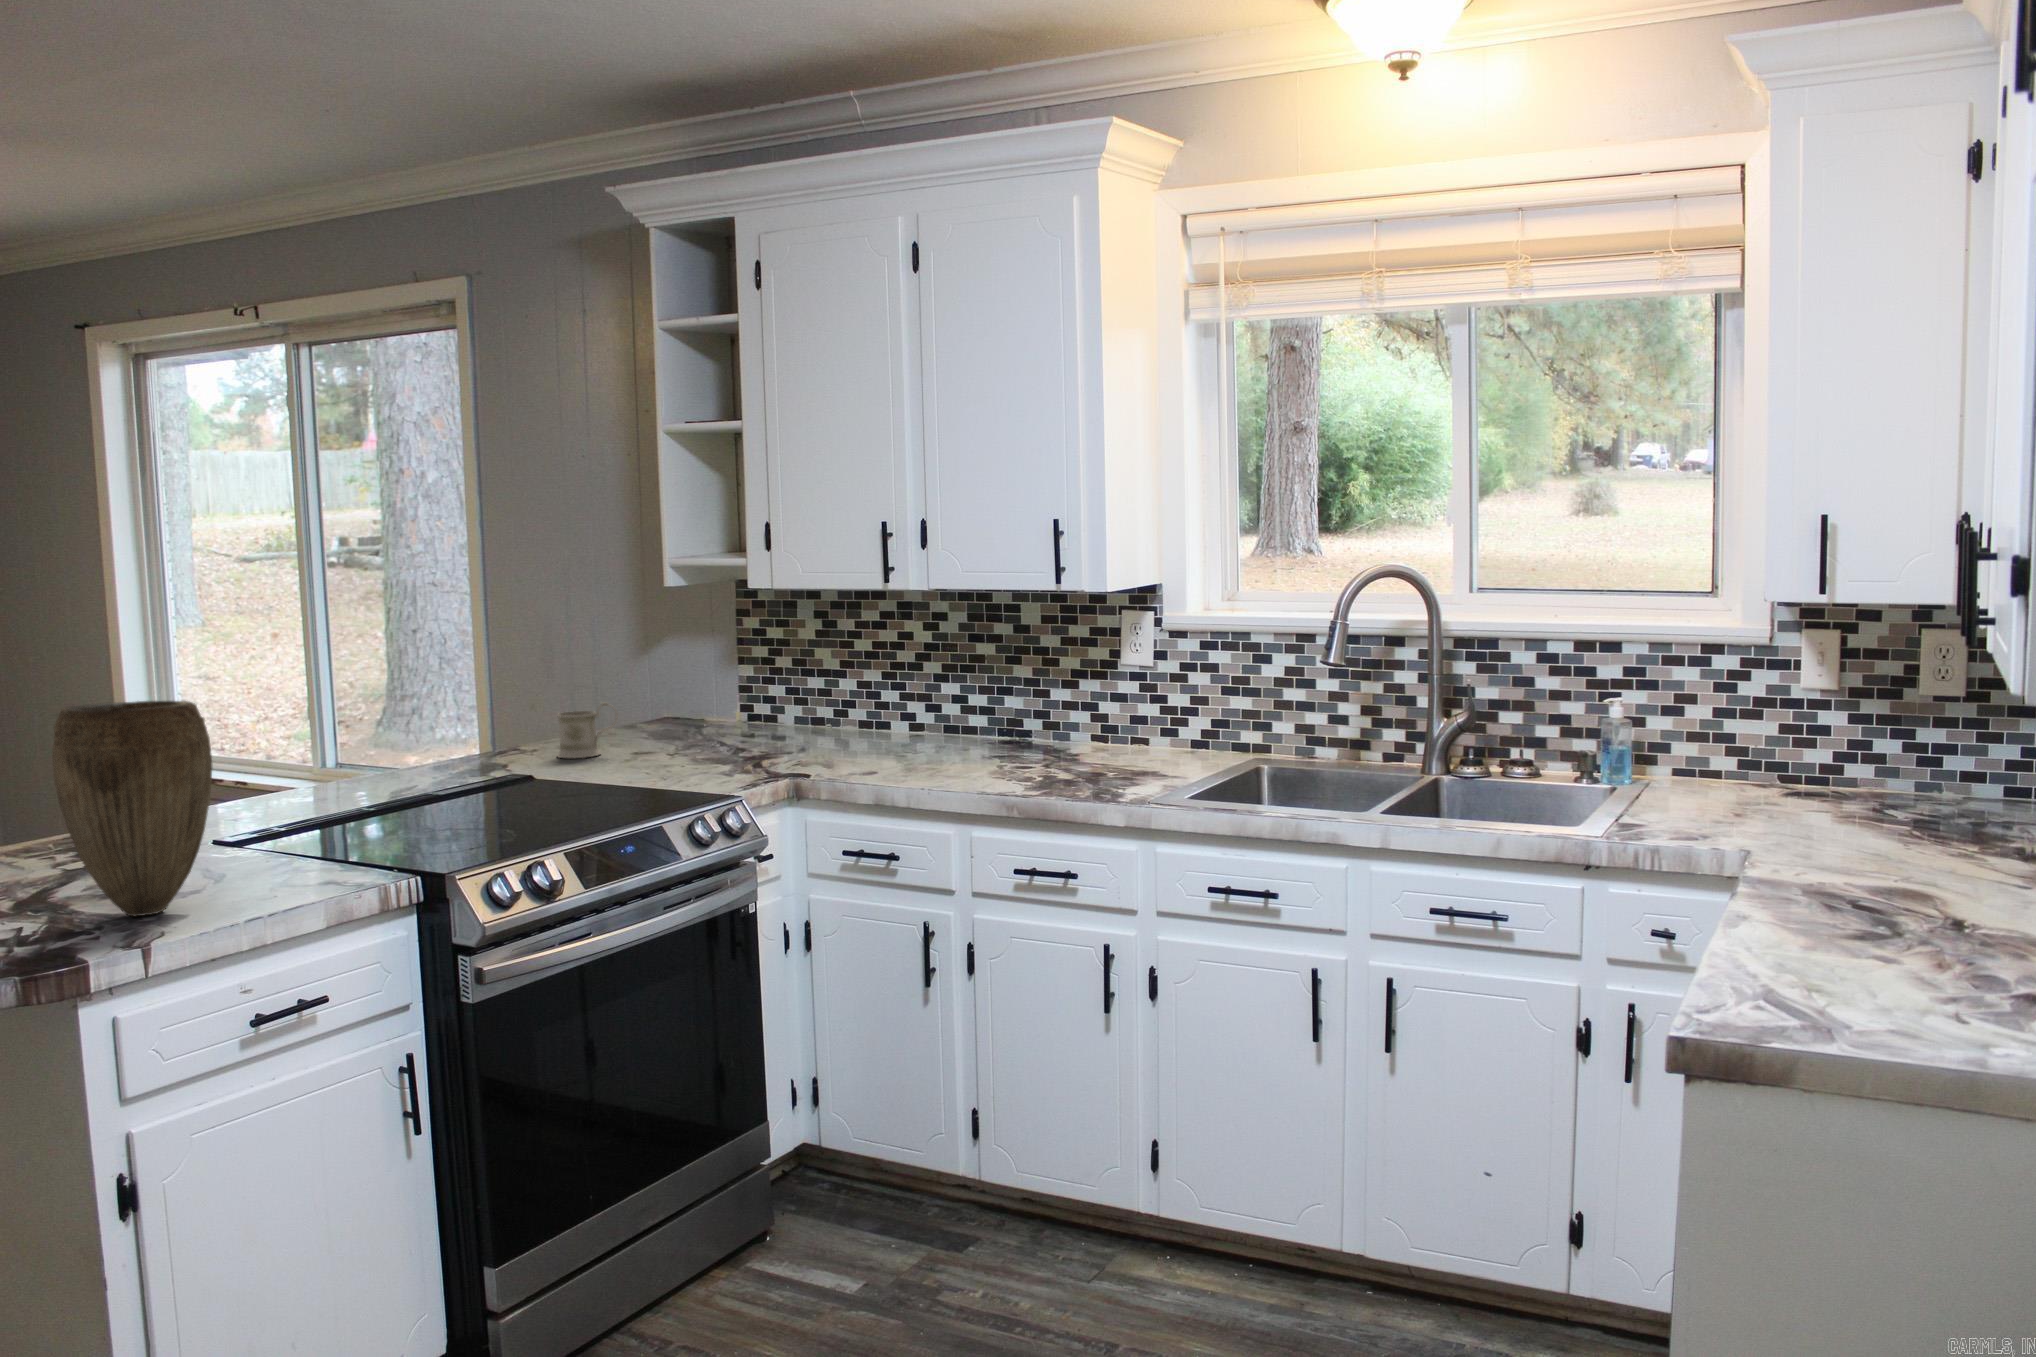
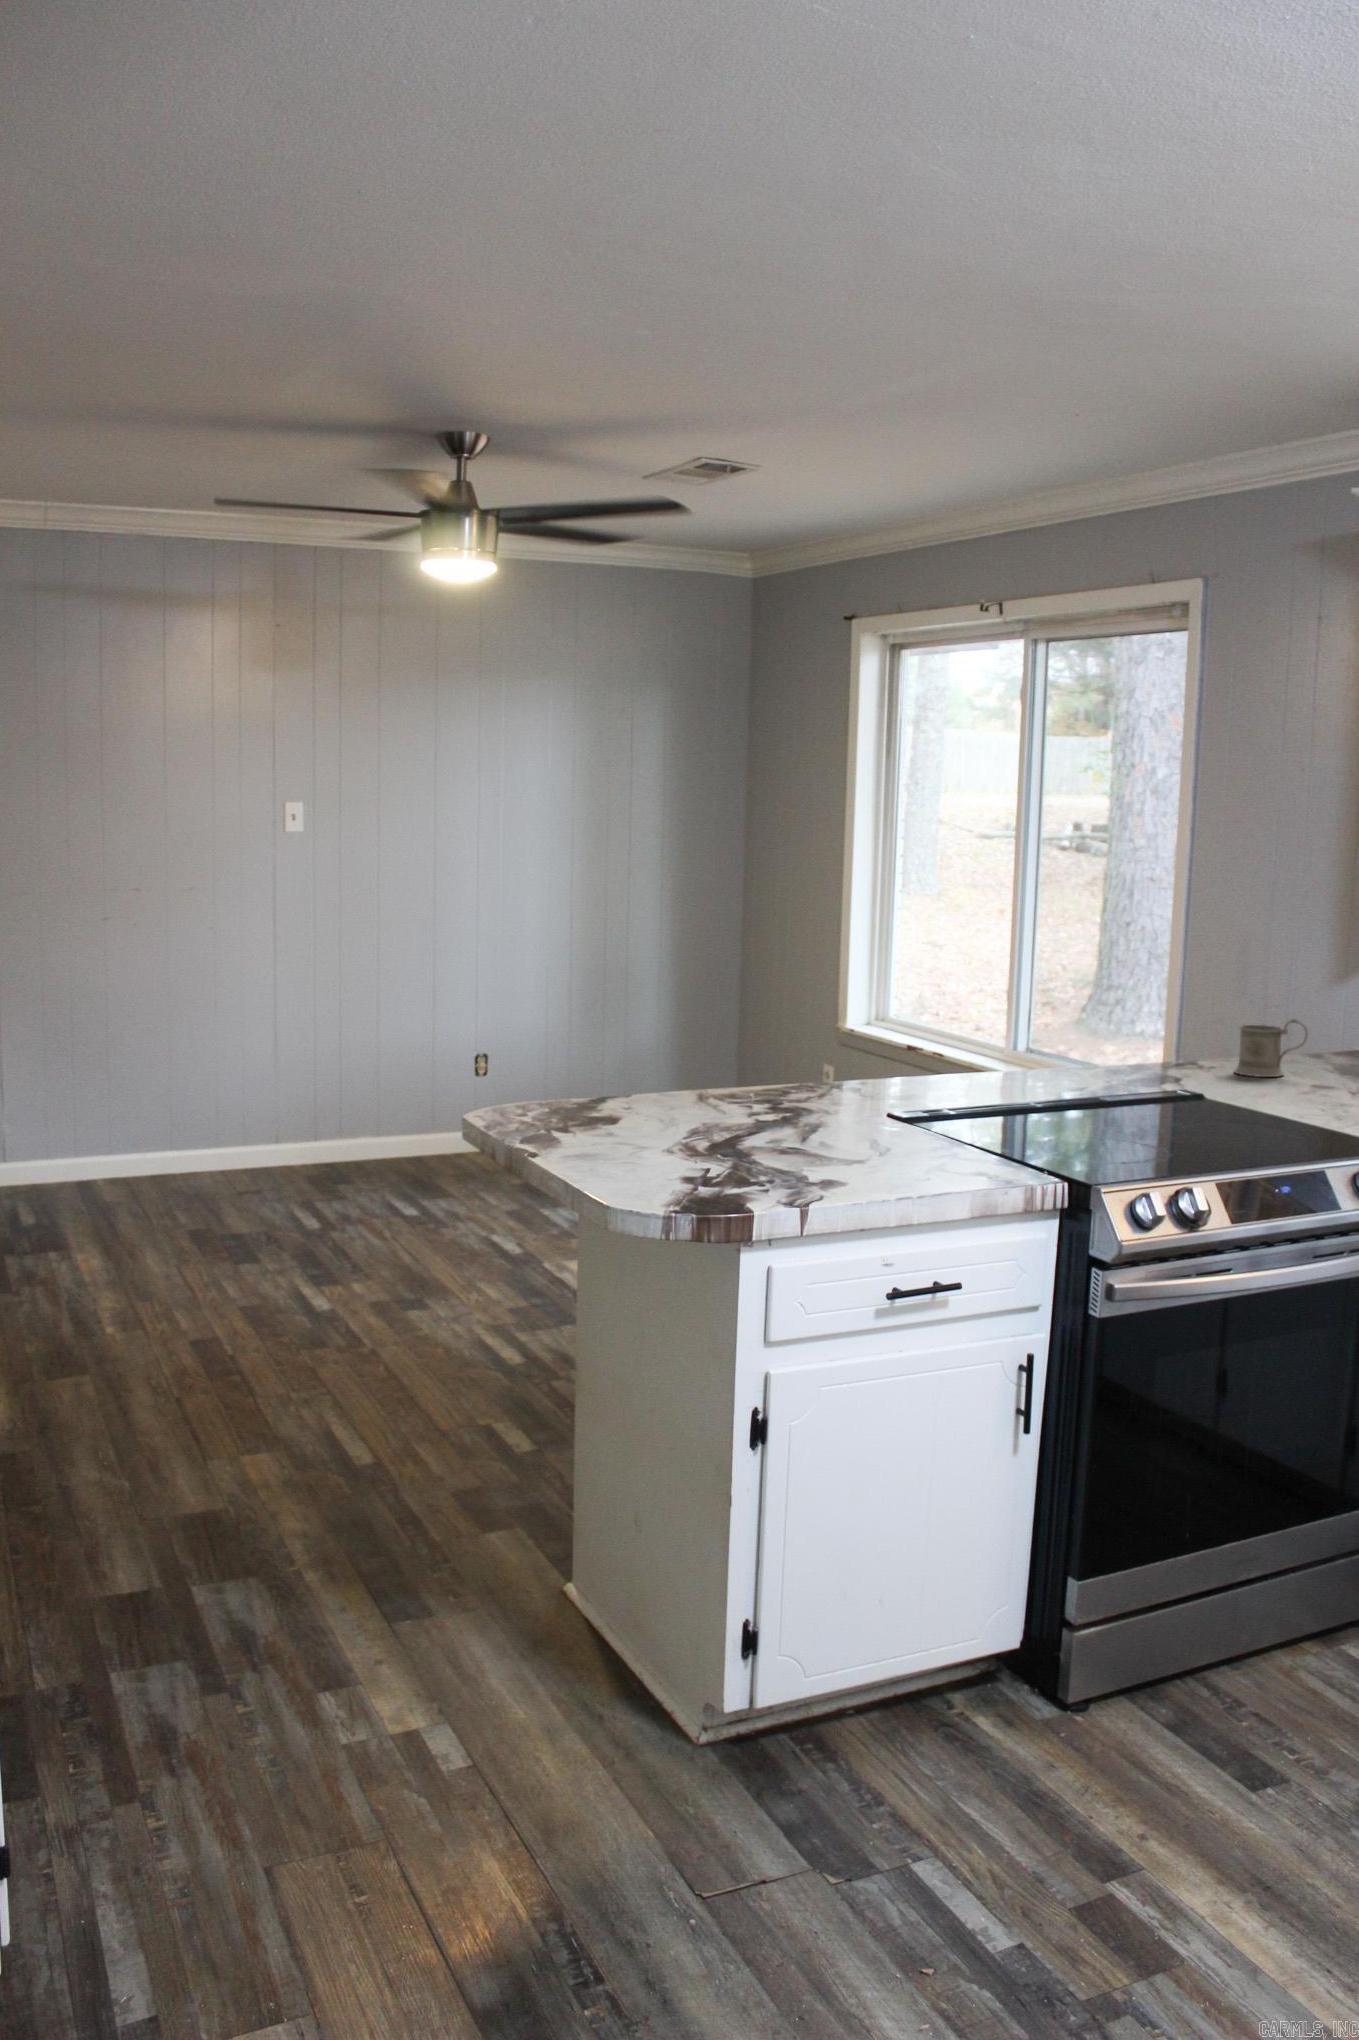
vase: present [52,701,212,916] -> none [748,971,879,1175]

